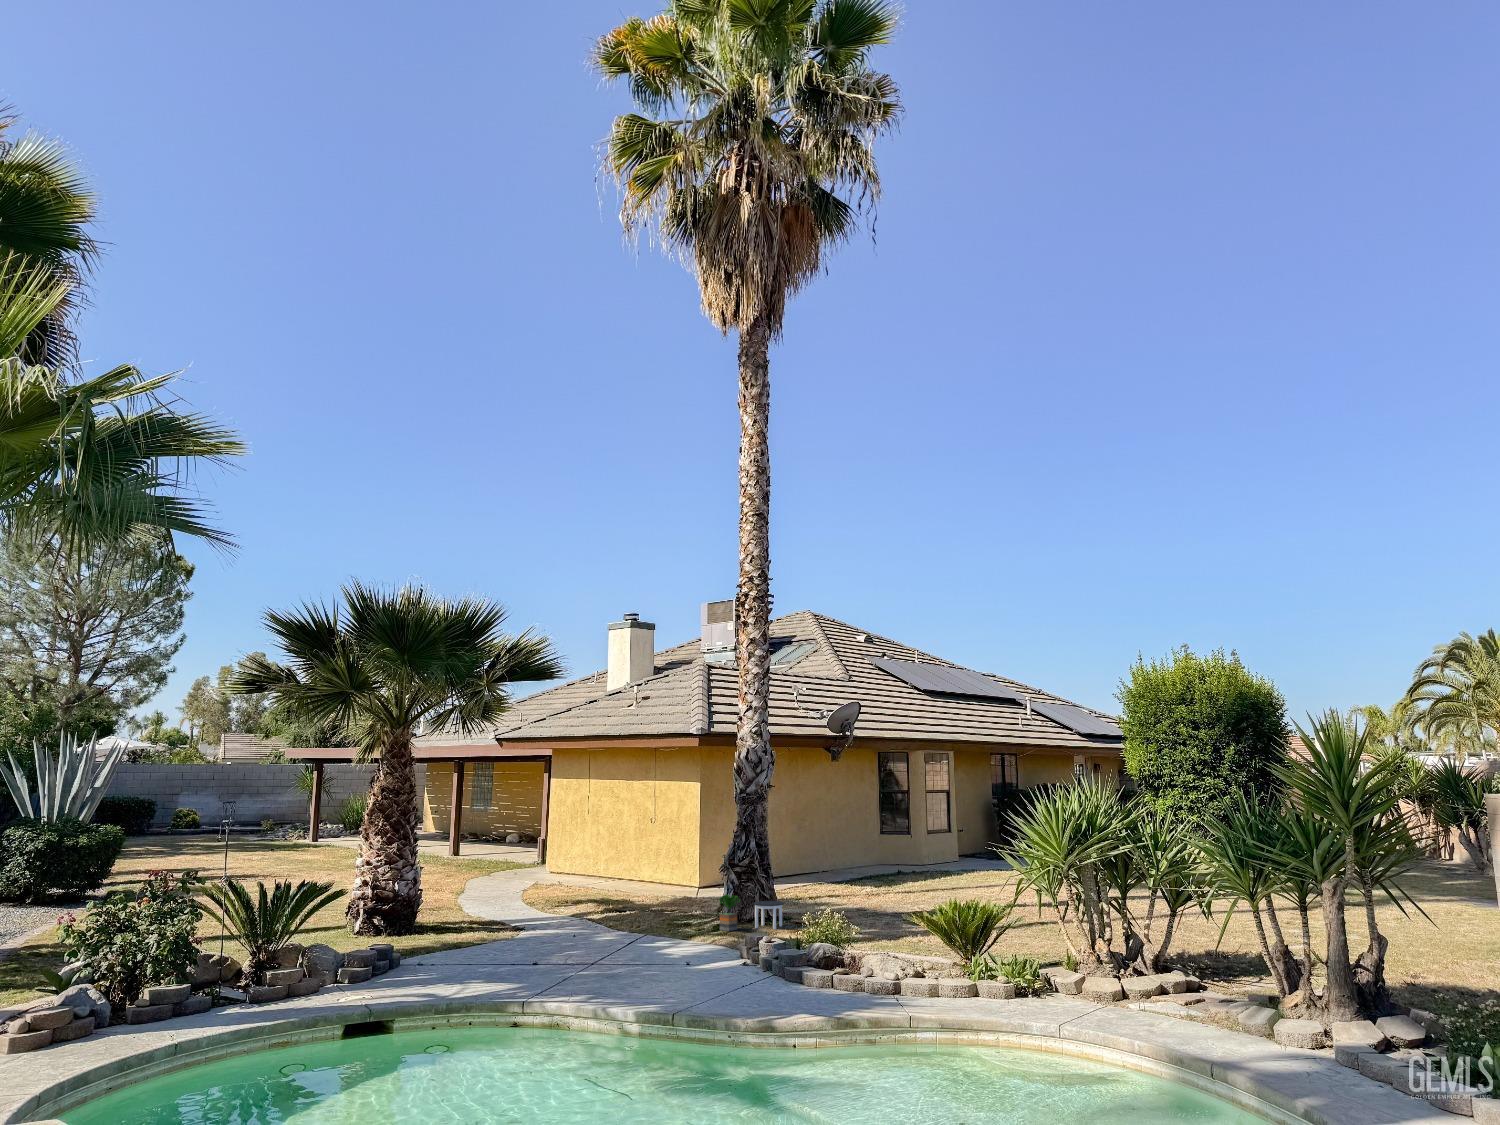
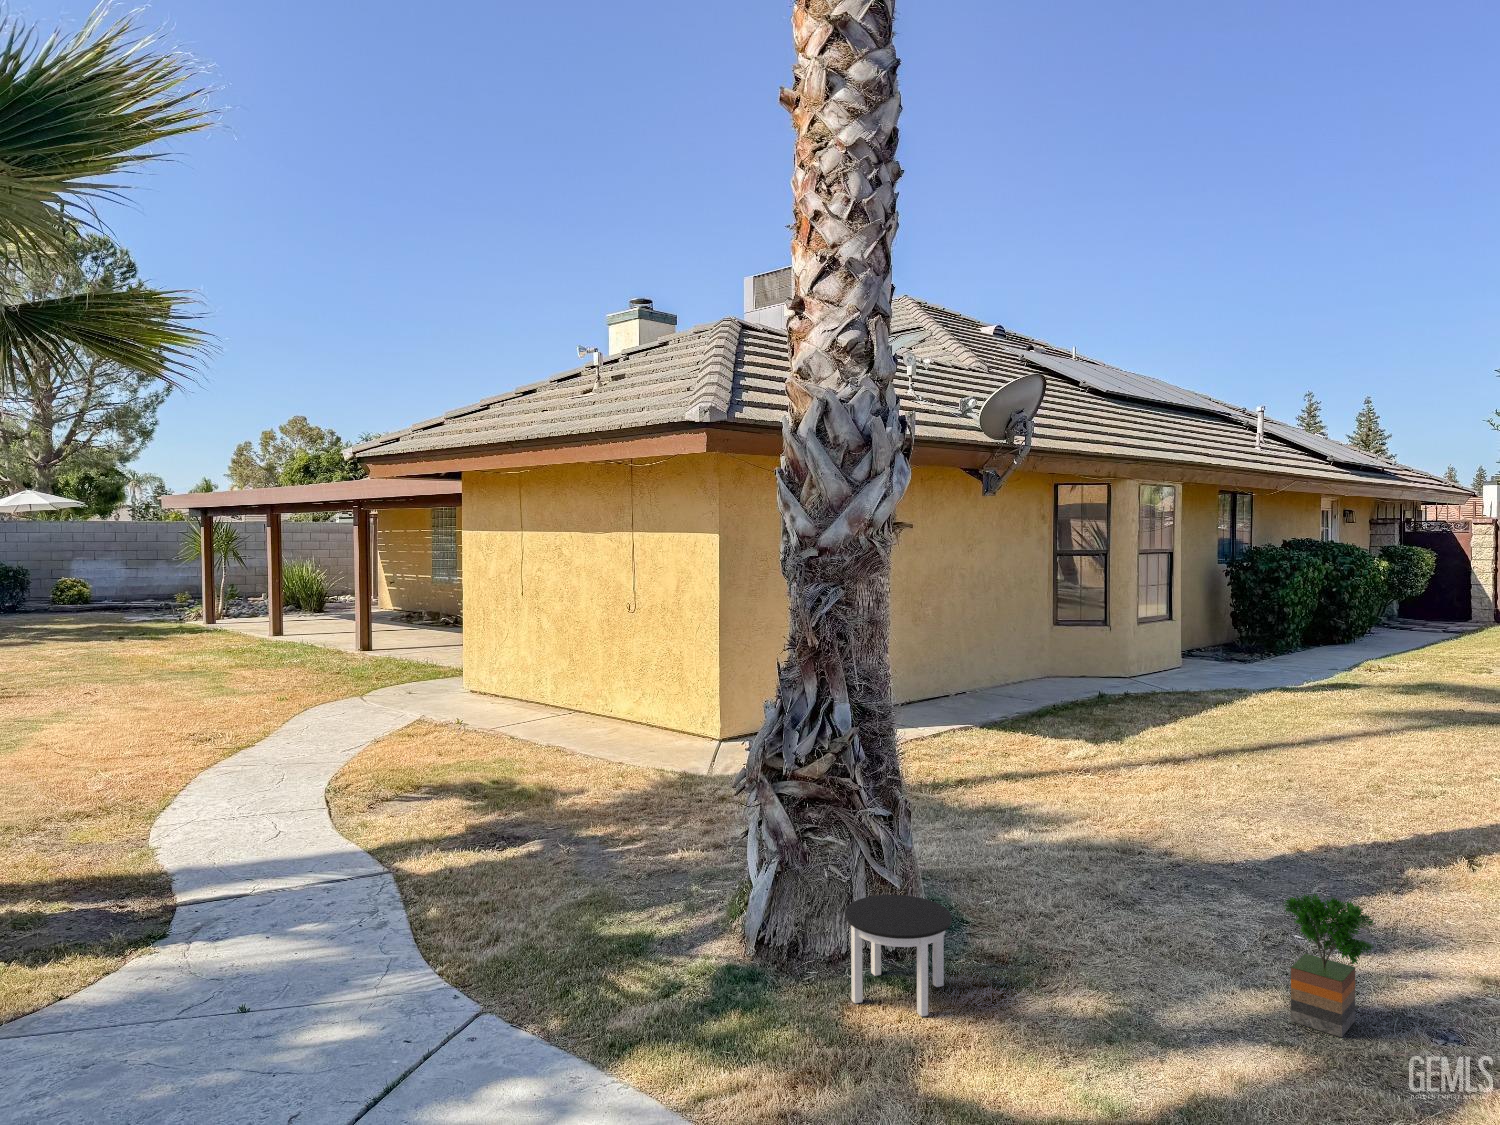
potted tree: present [719,894,740,931] -> present [1283,894,1374,1037]

